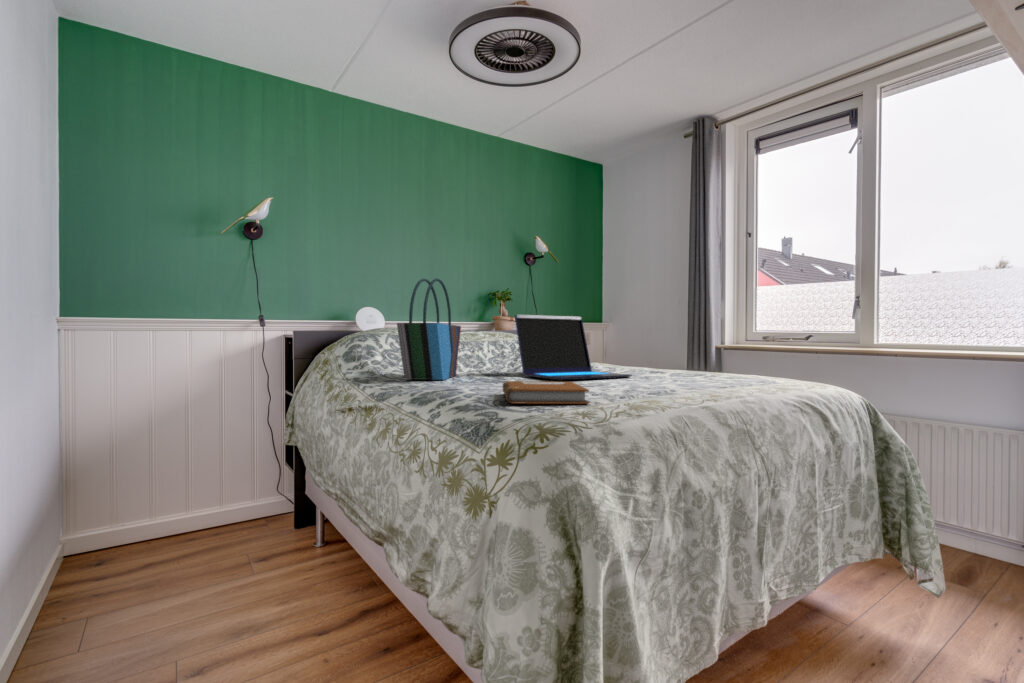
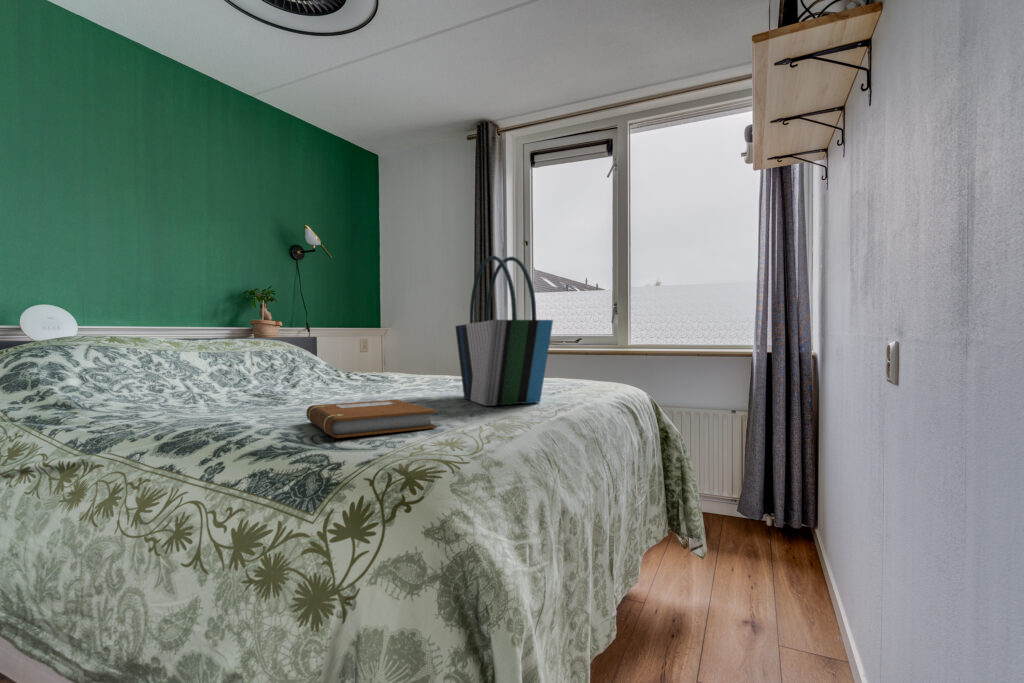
tote bag: present [397,278,461,380] -> present [456,256,553,406]
laptop: present [515,315,632,380] -> none [297,317,443,397]

